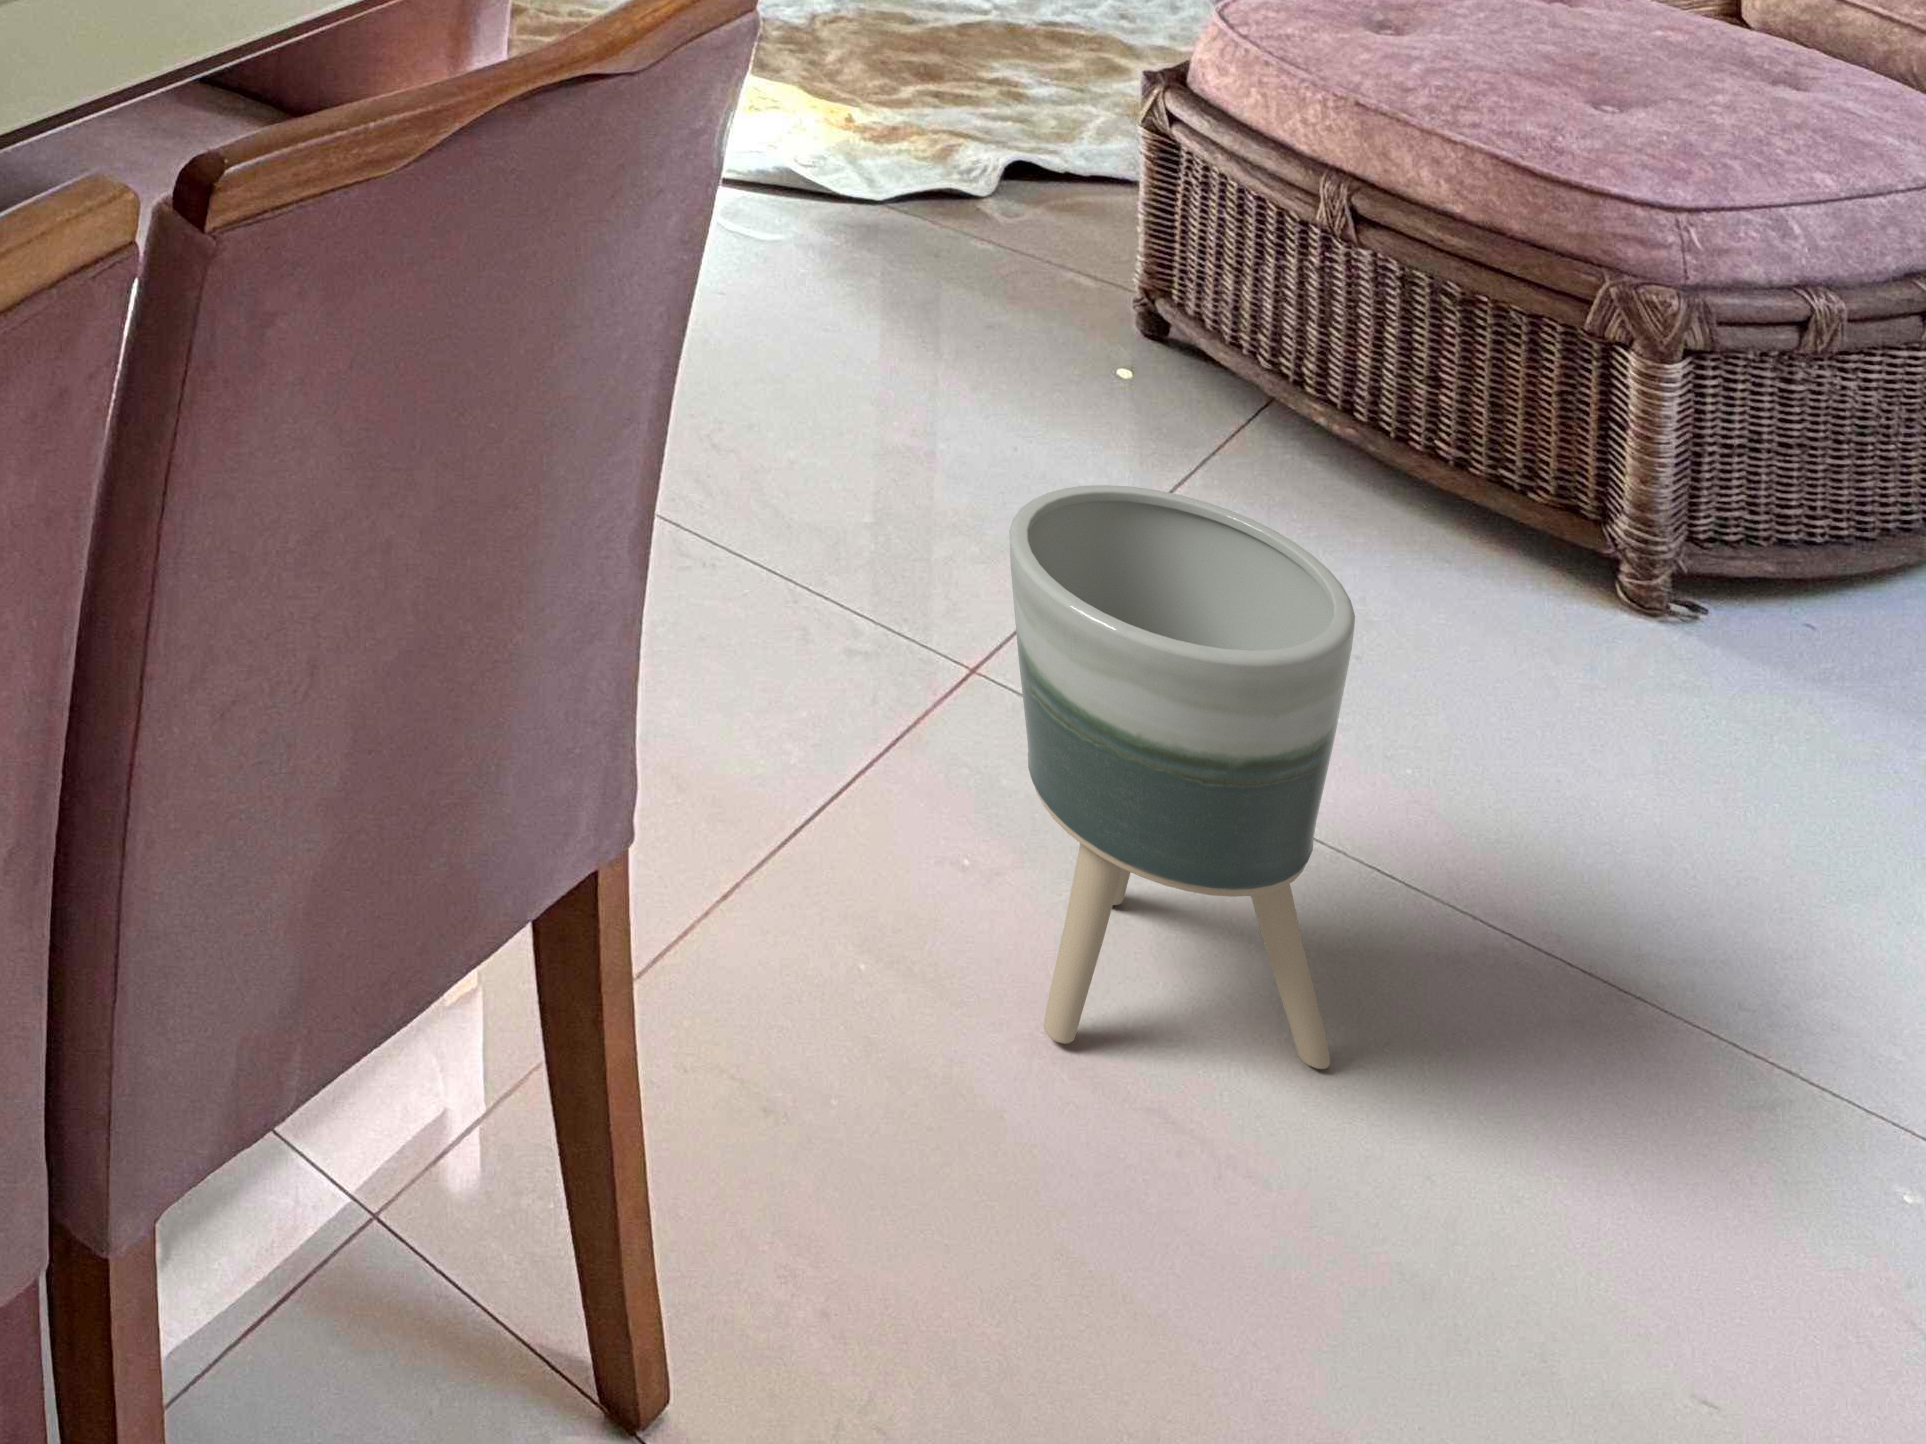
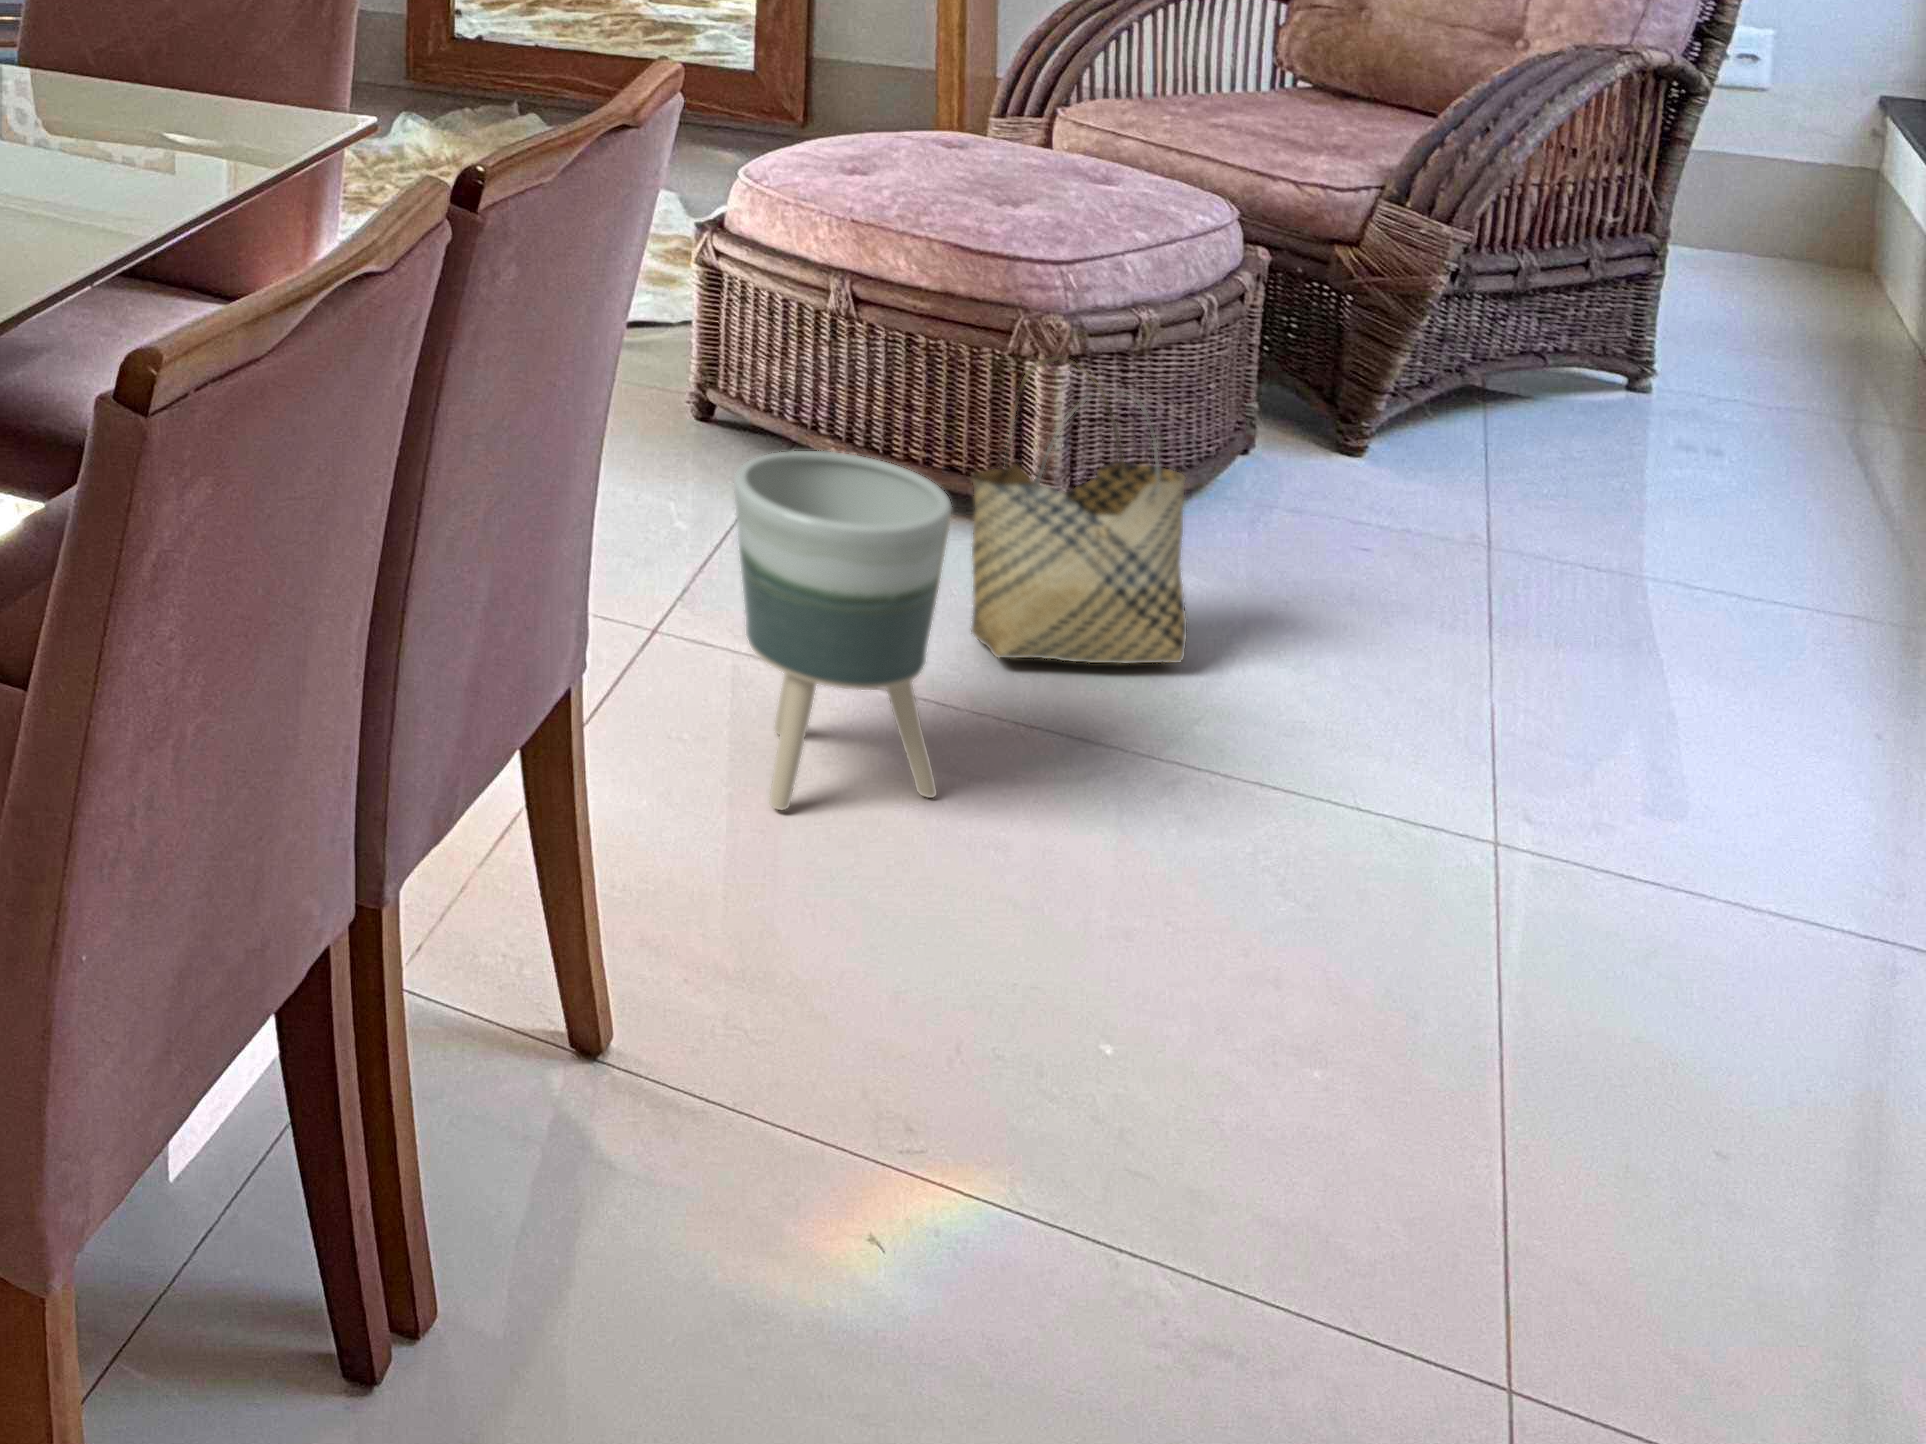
woven basket: none [1460,373,1840,892] -> present [971,356,1187,663]

